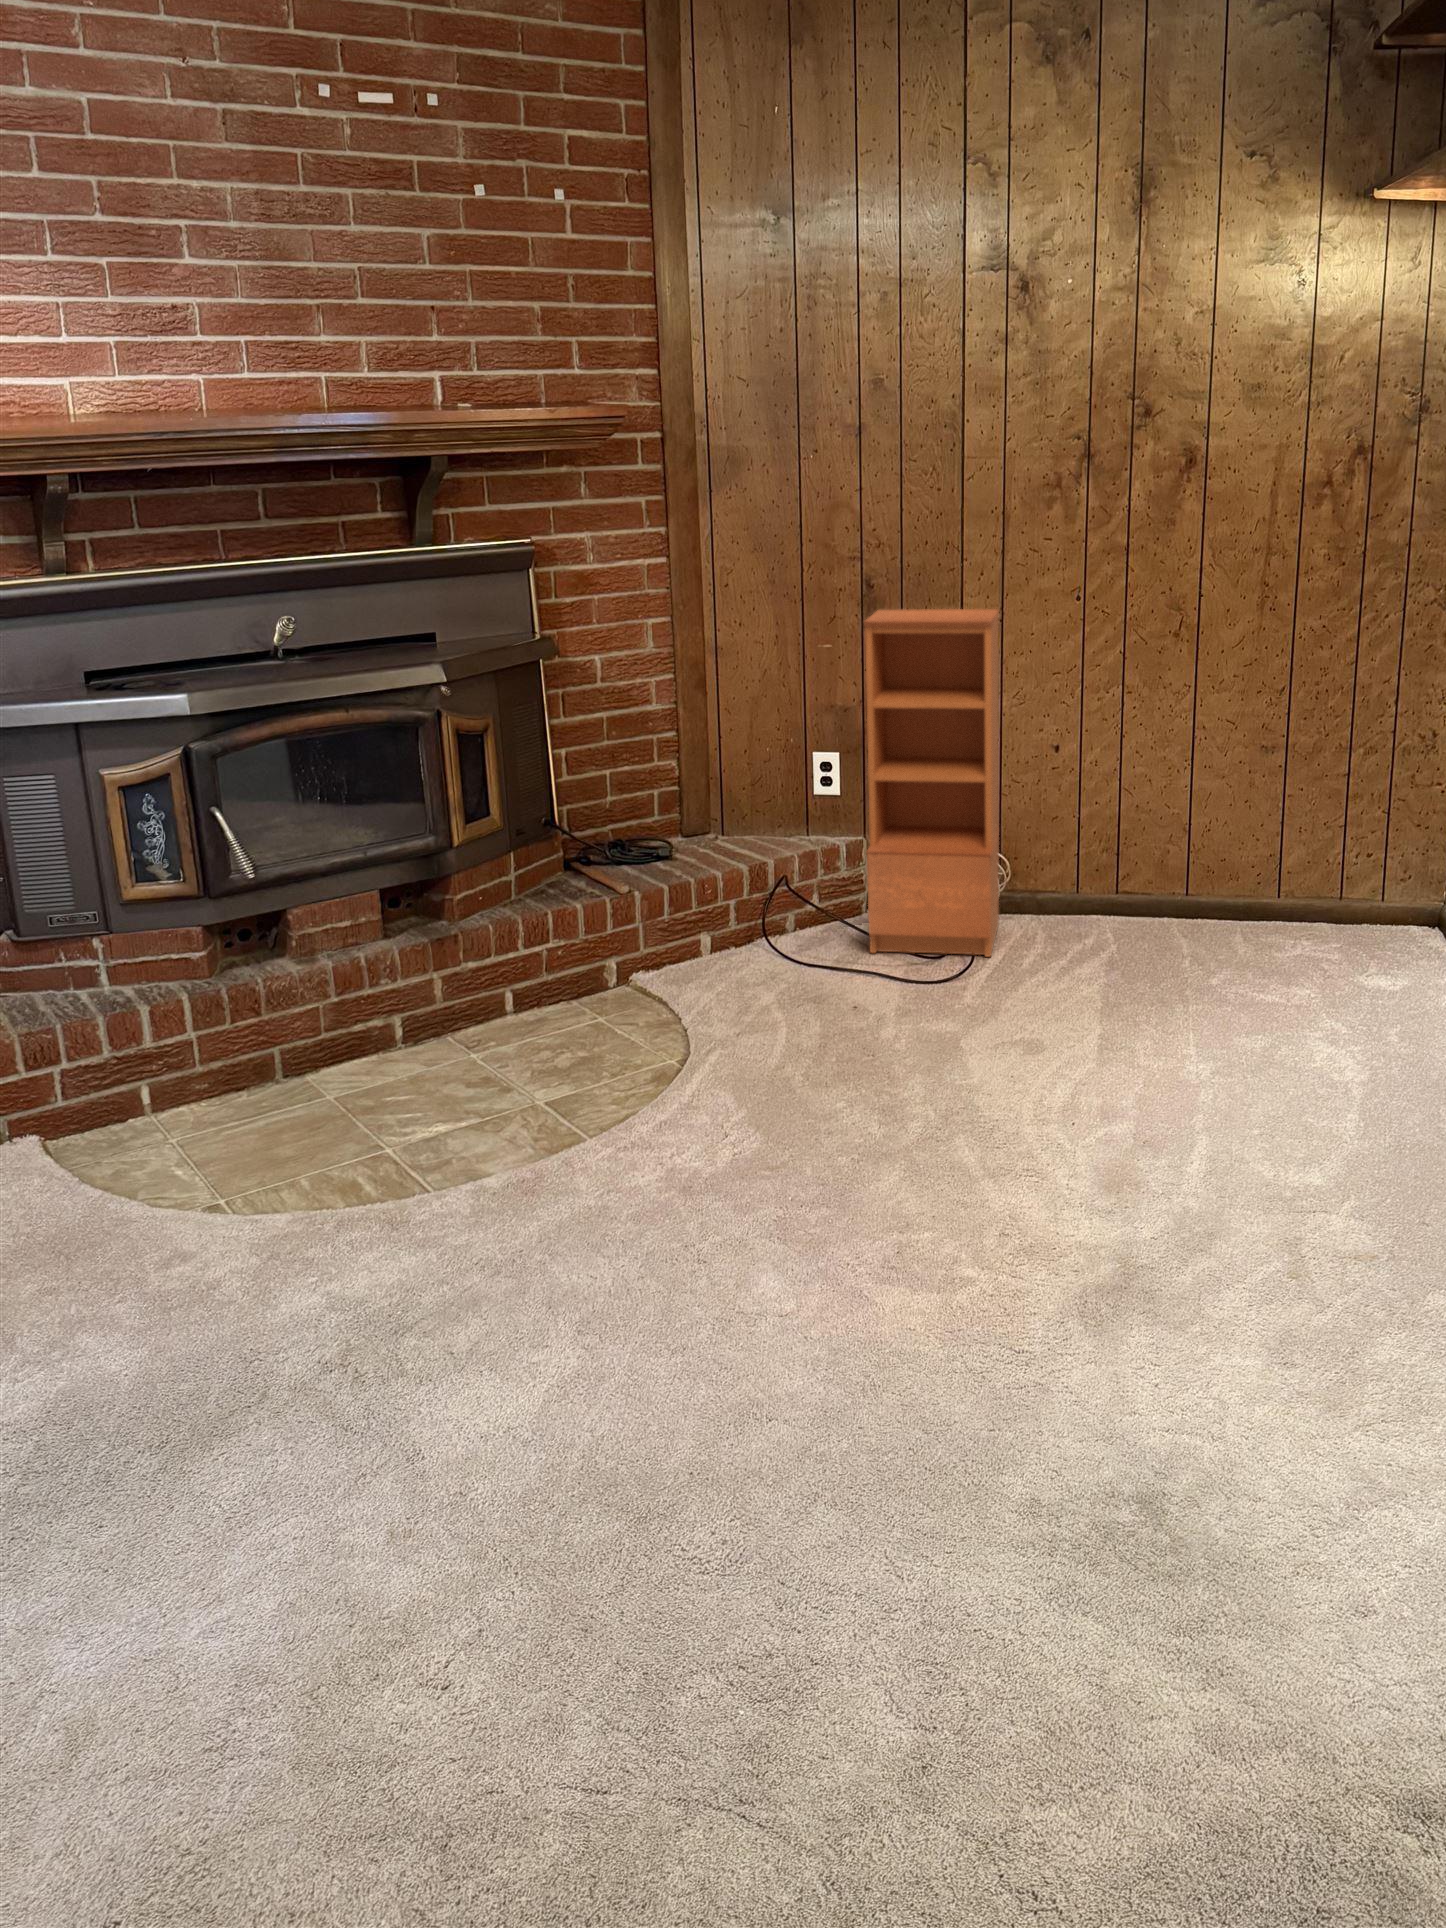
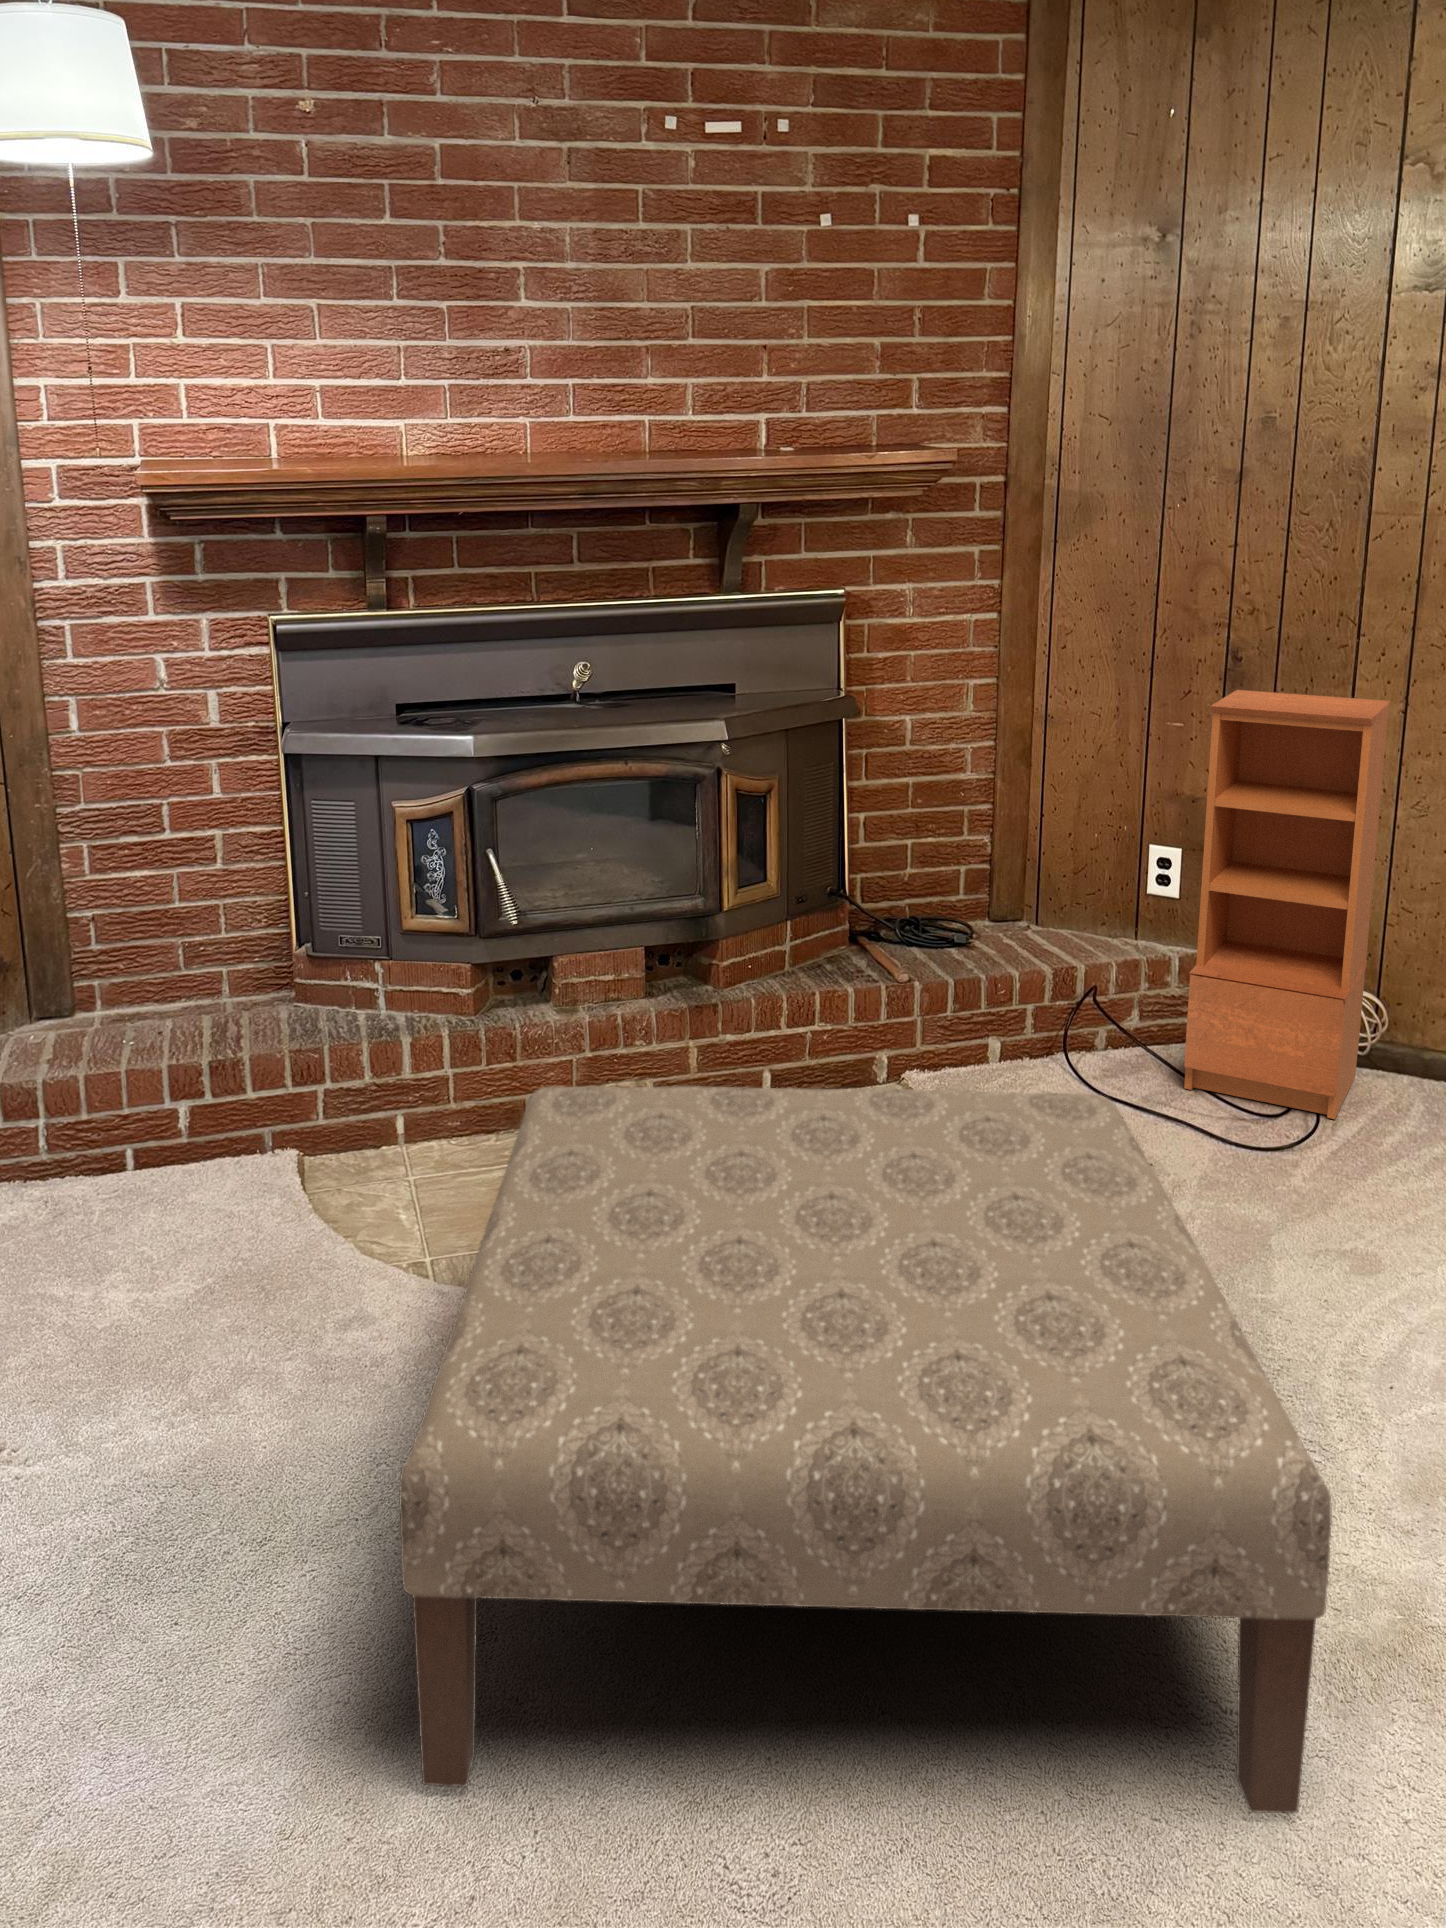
ottoman: none [332,932,1083,1560] -> present [400,1086,1332,1813]

